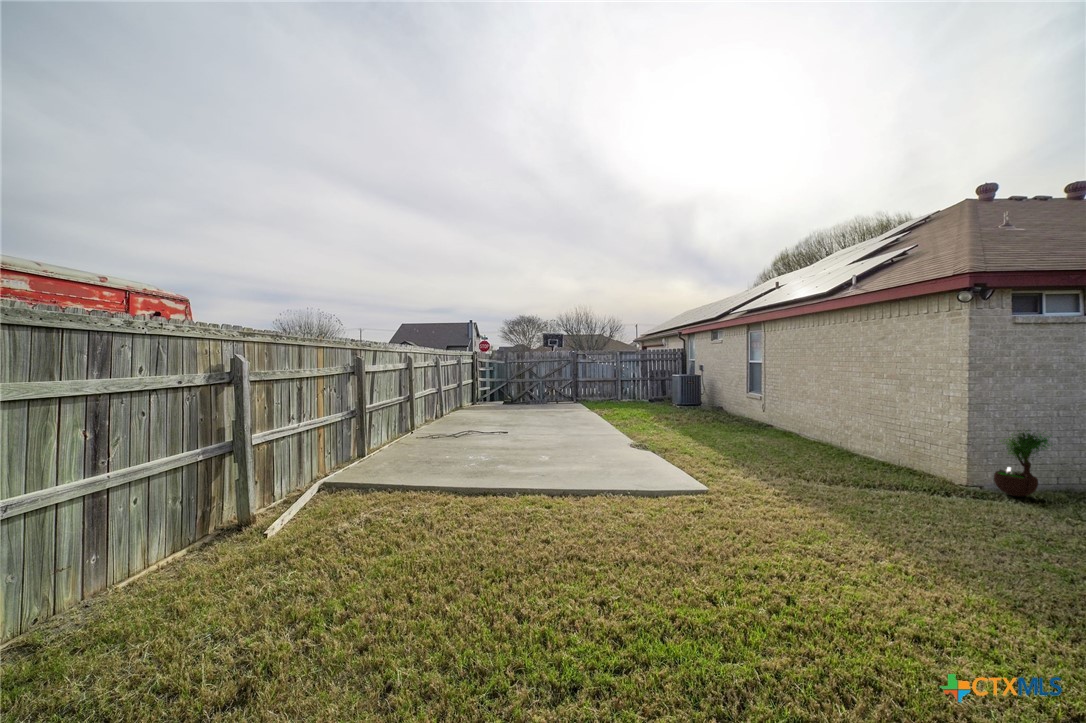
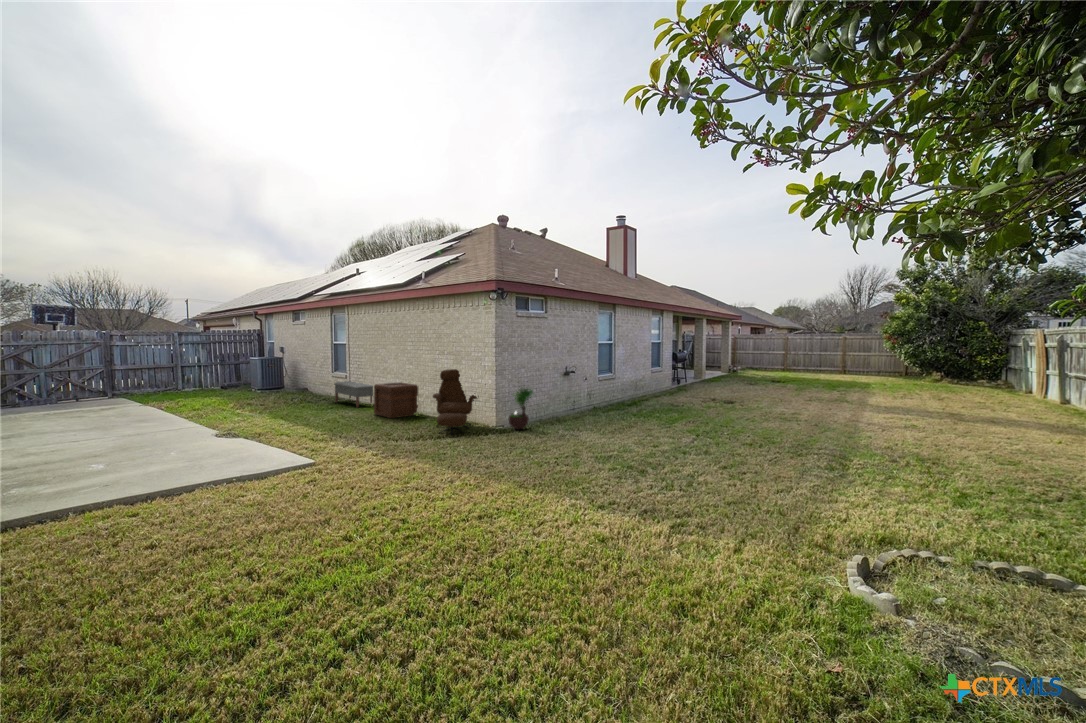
lounge chair: none [859,397,935,486] -> present [433,369,477,435]
bench: none [745,402,788,432] -> present [335,381,373,408]
wooden crate: none [785,408,842,450] -> present [374,382,418,418]

